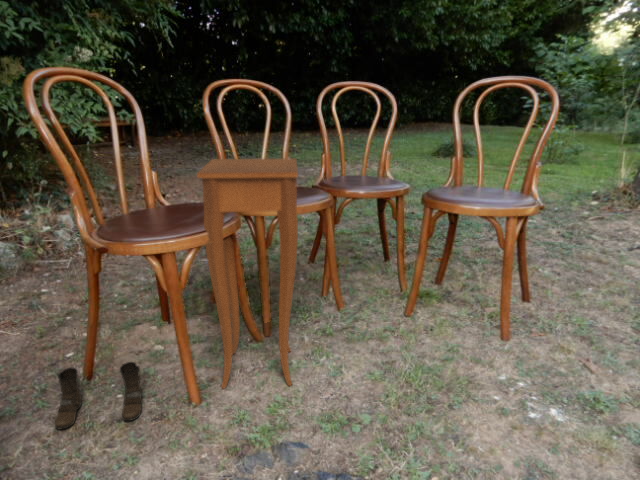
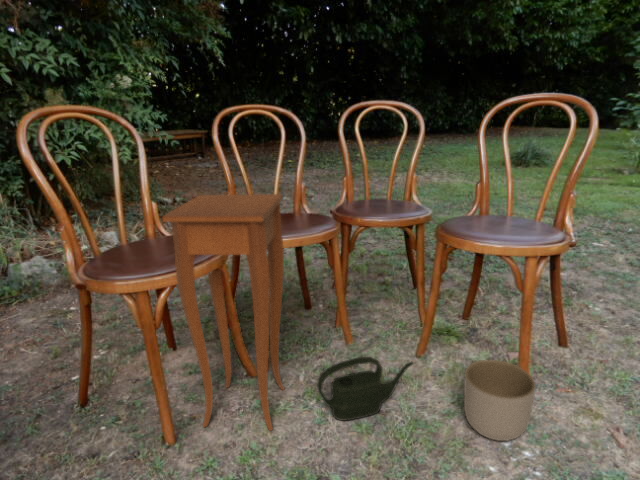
planter: none [463,308,526,375] -> present [464,360,536,441]
watering can: none [333,311,415,372] -> present [317,357,413,421]
boots: present [55,362,142,429] -> none [39,395,126,458]

